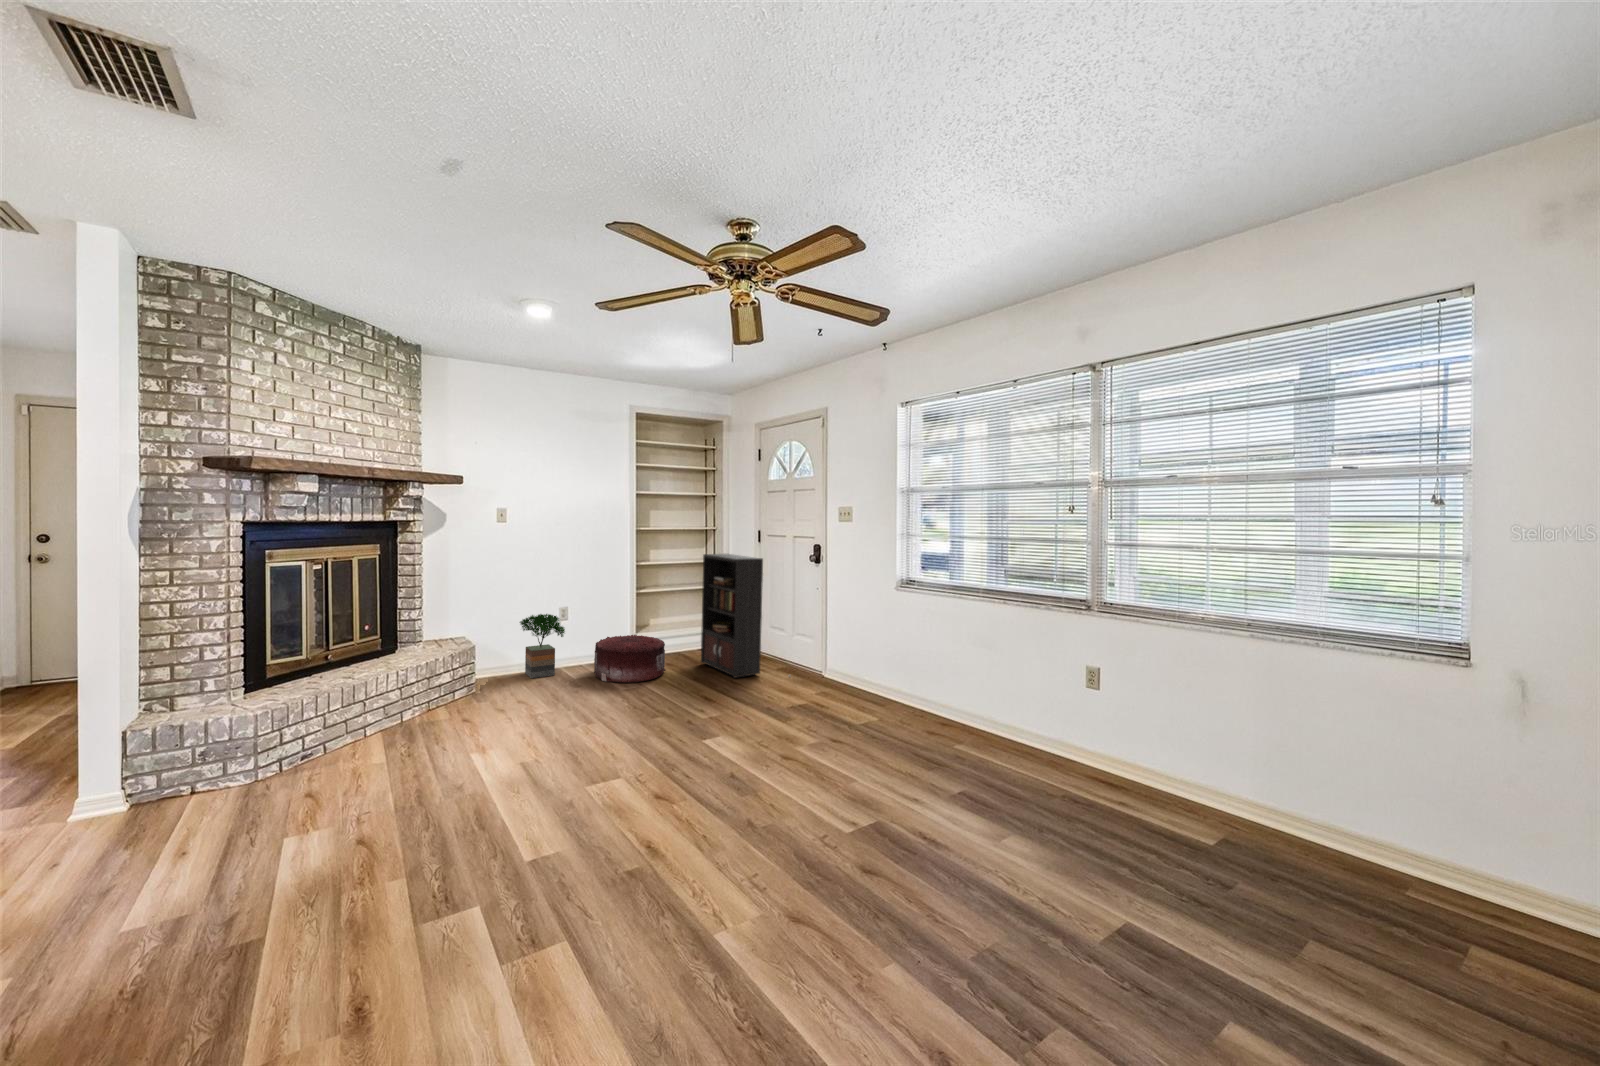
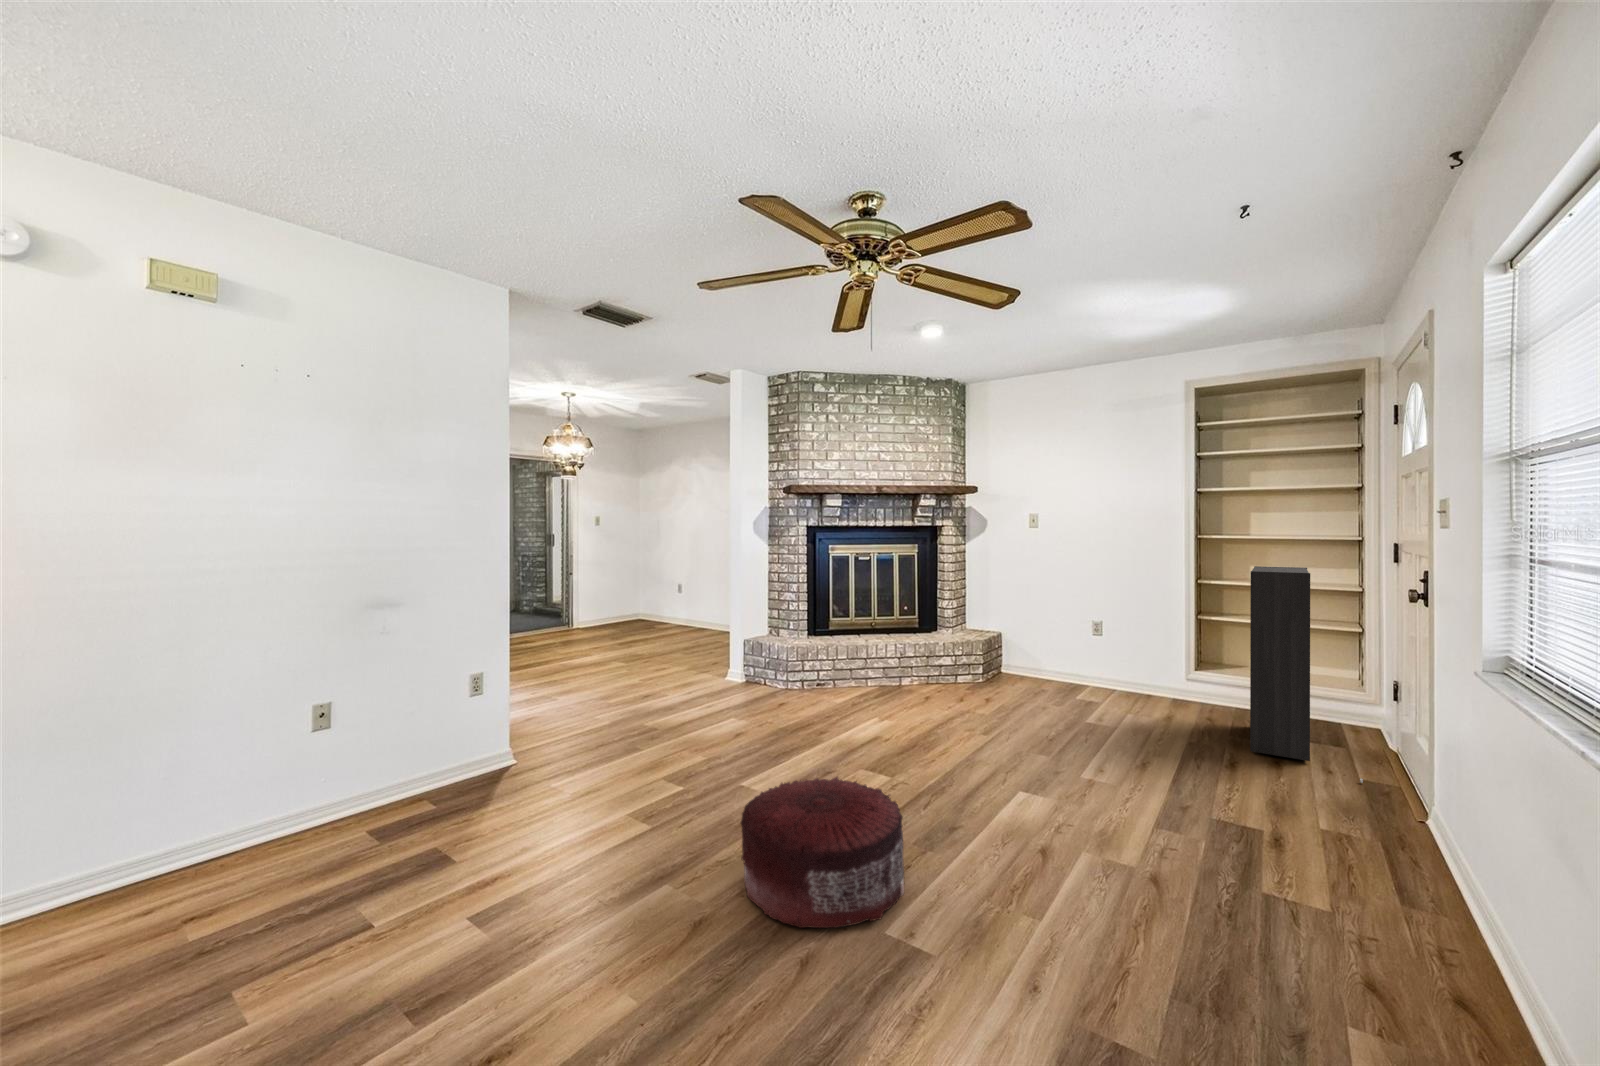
potted tree: present [520,614,565,678] -> none [1033,621,1079,689]
pouf: present [594,635,666,683] -> present [741,777,904,928]

